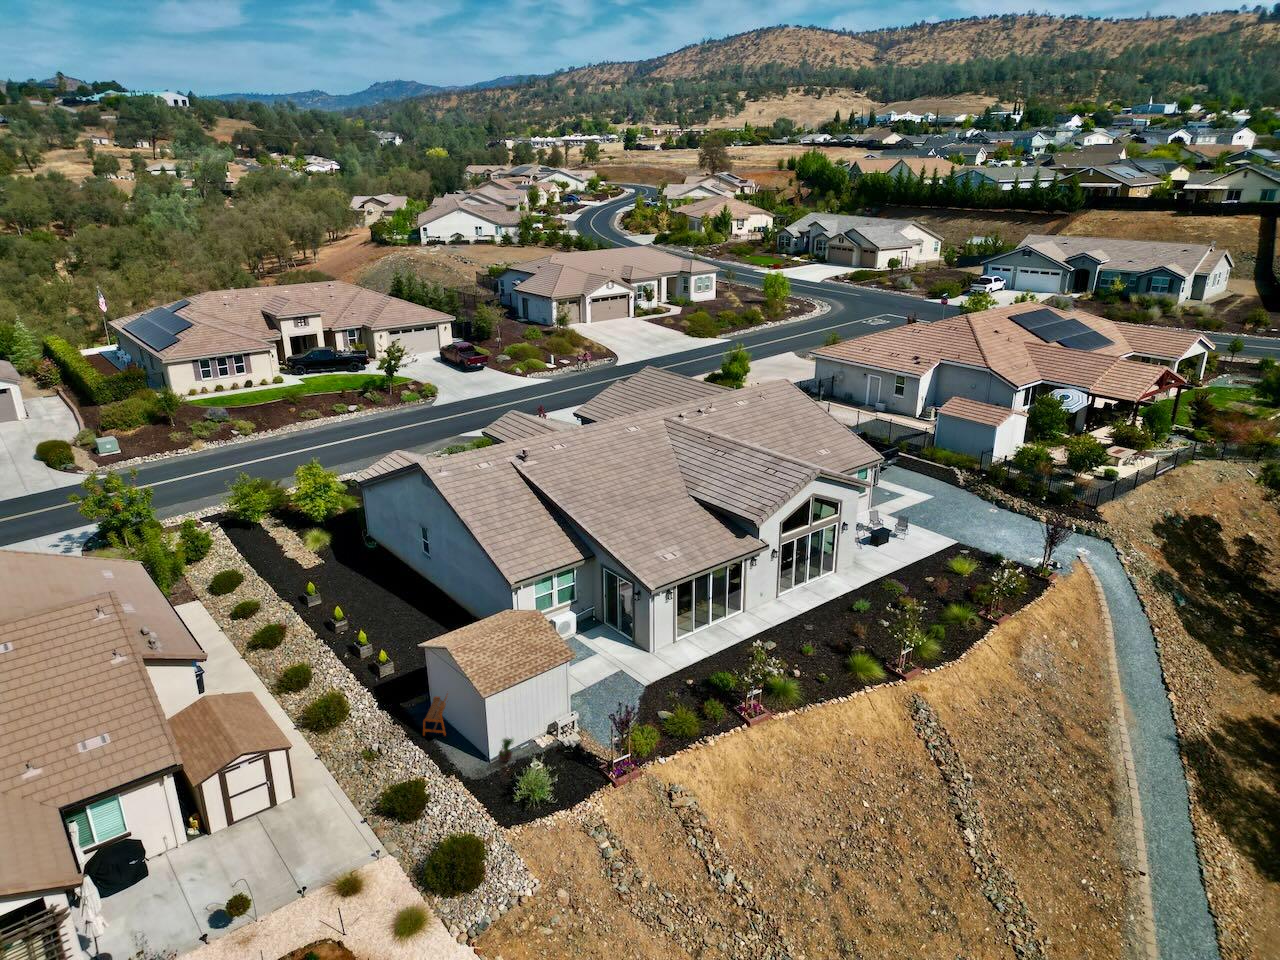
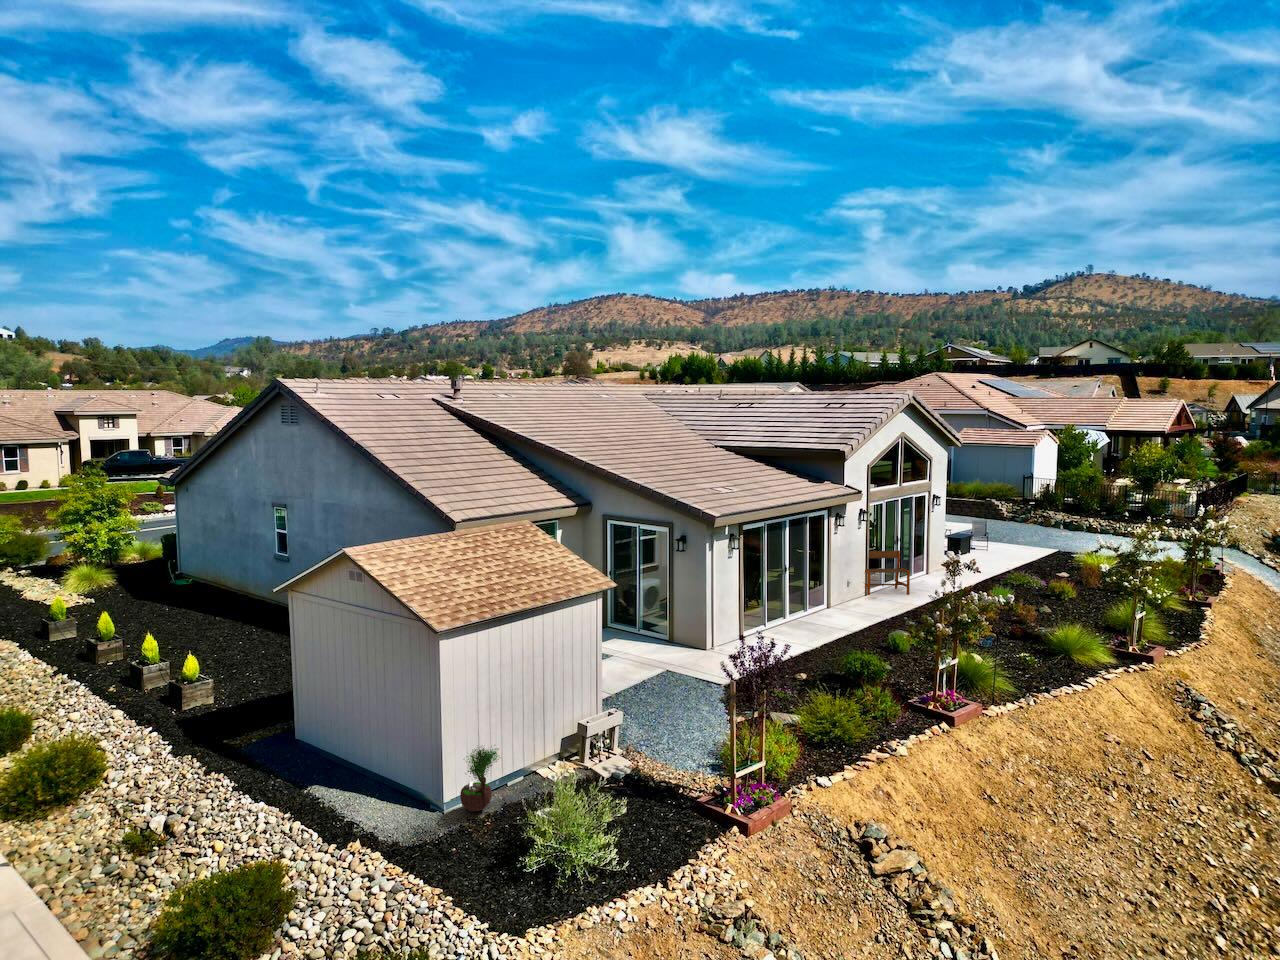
bench: present [423,693,448,736] -> present [865,550,910,595]

